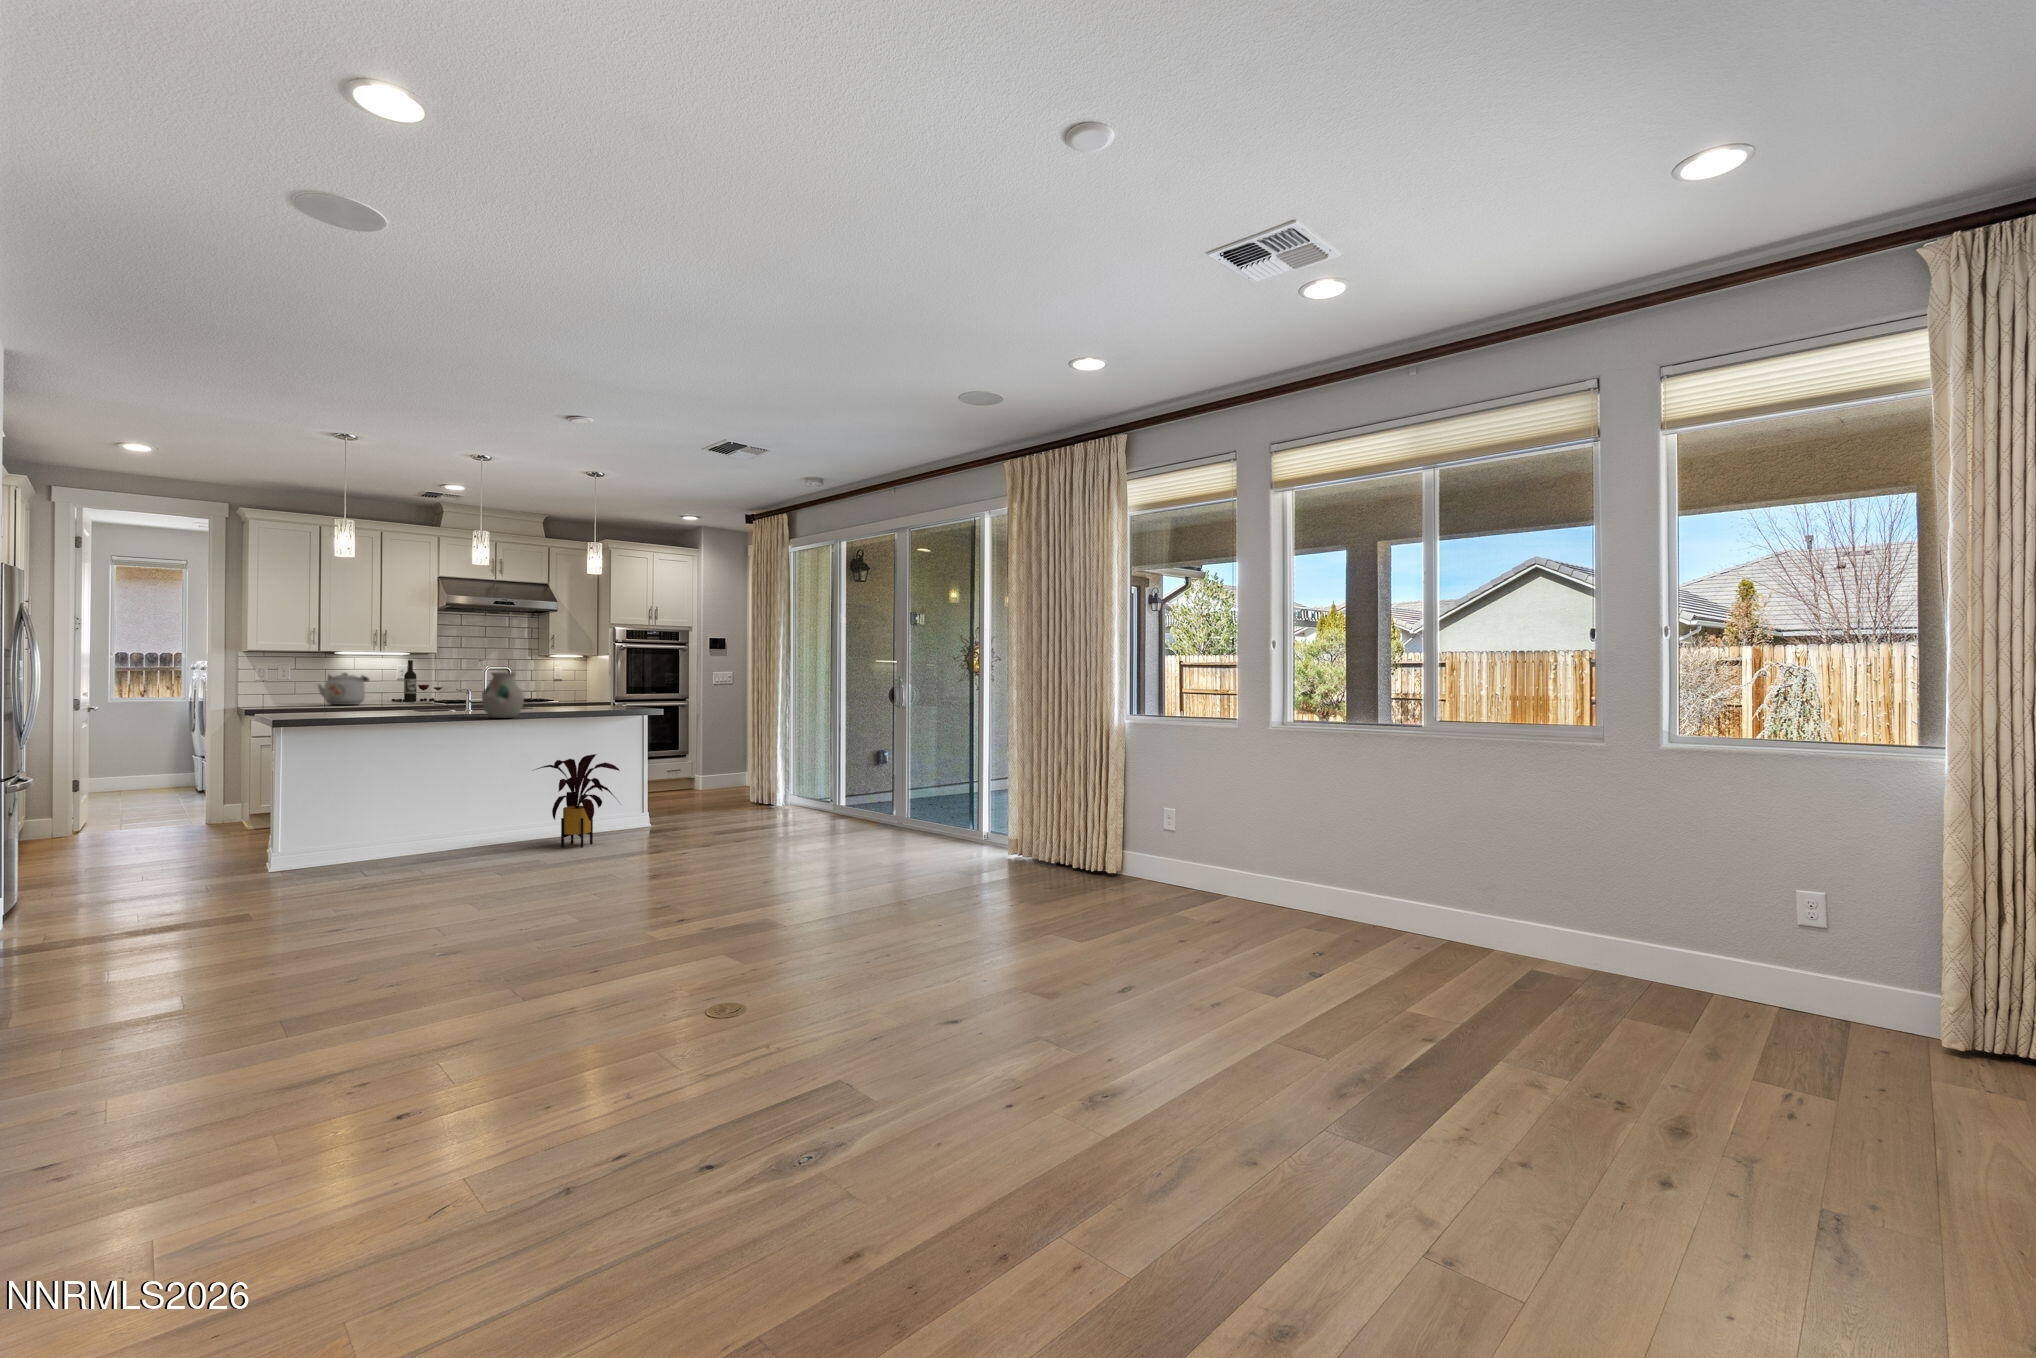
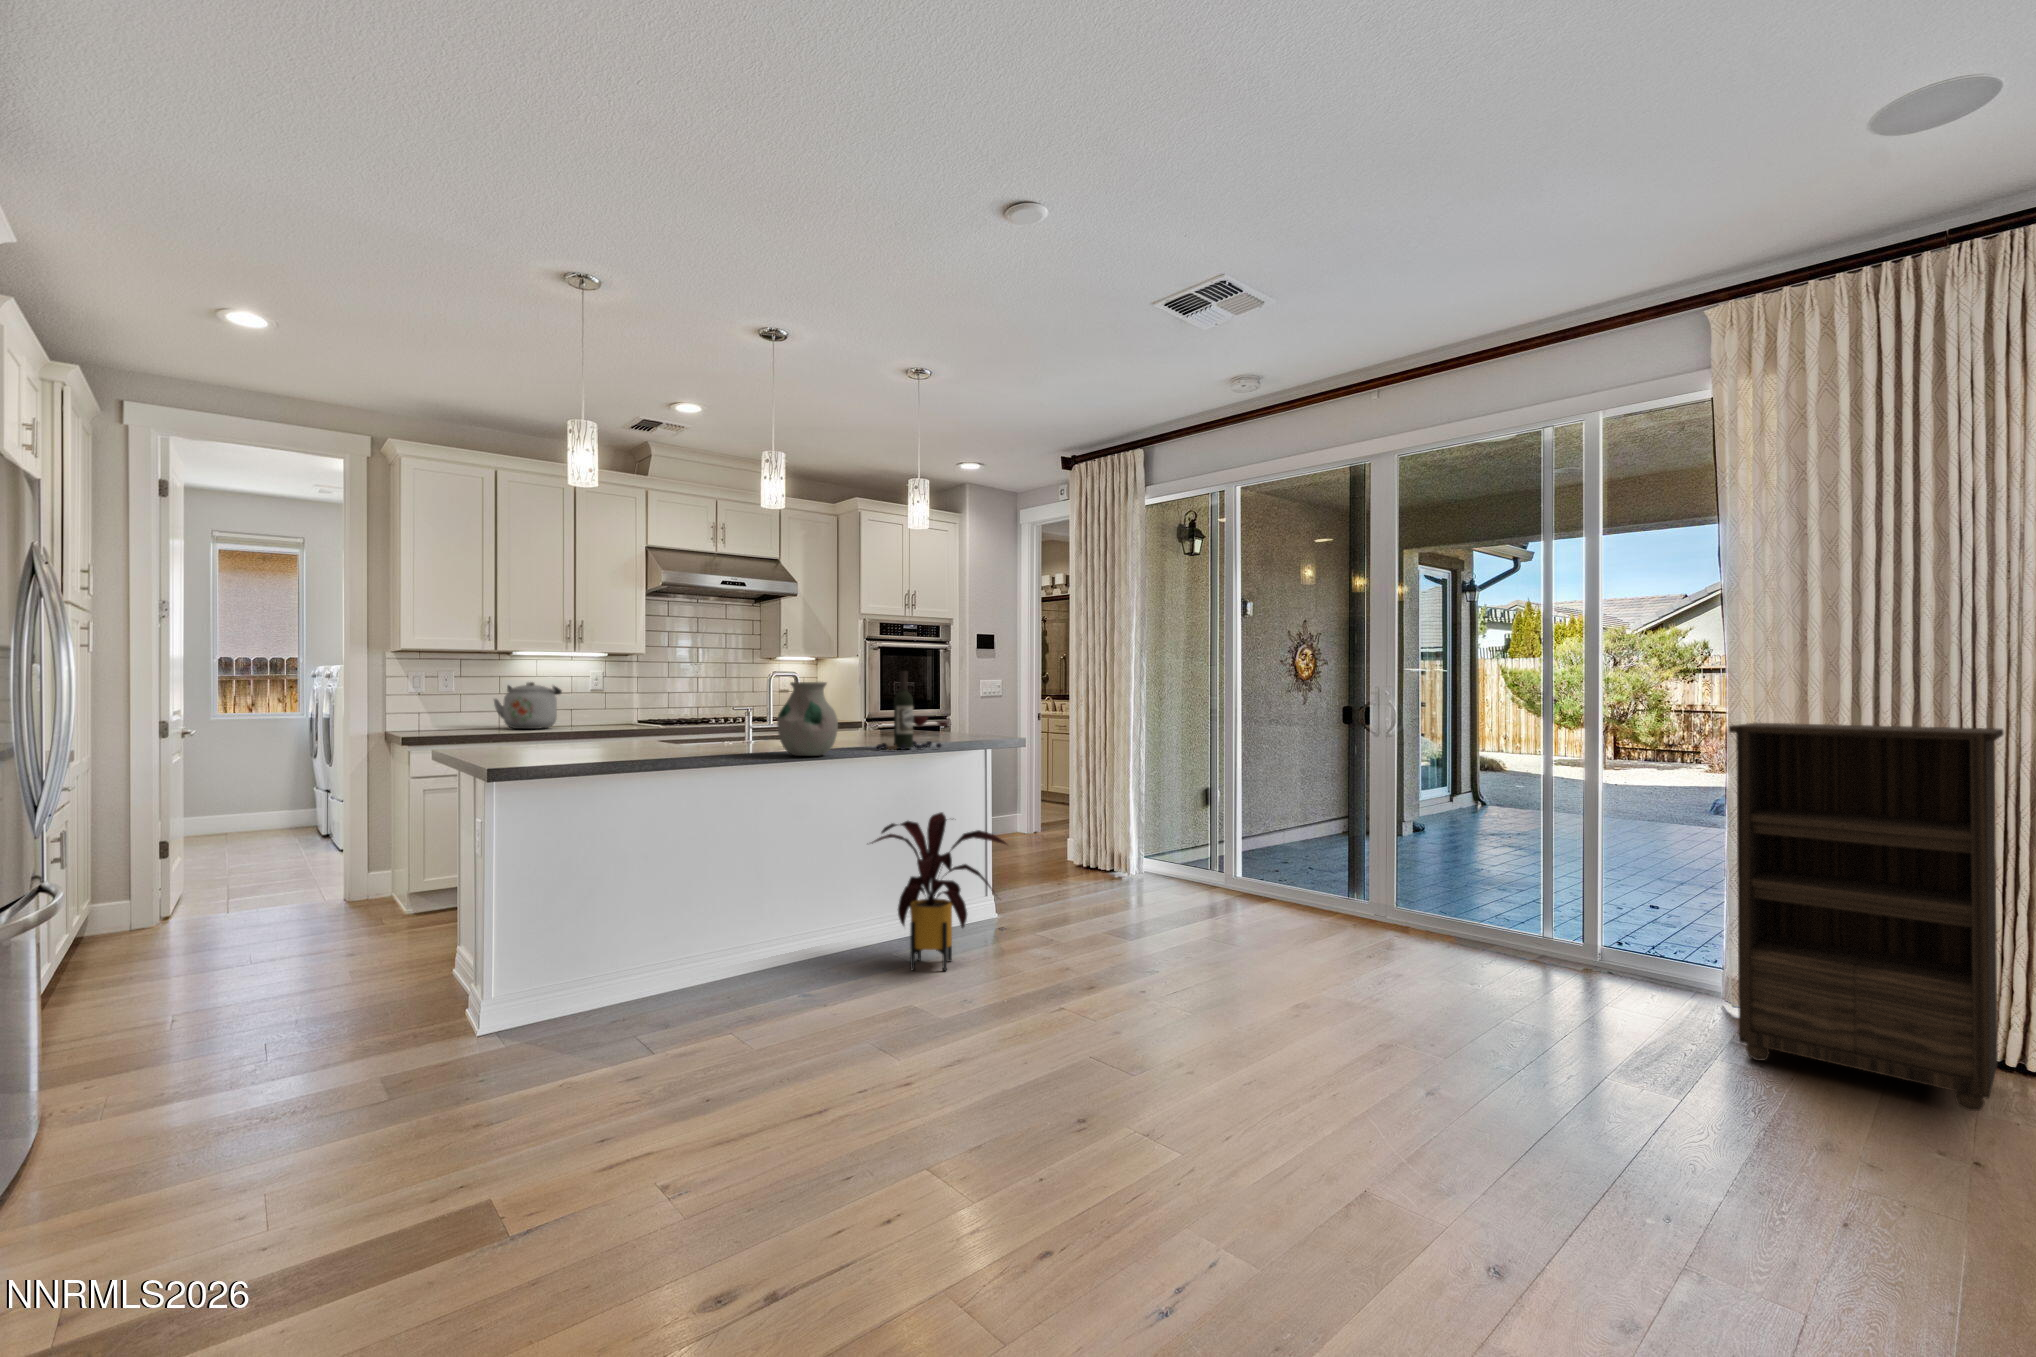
wine bottle: present [391,660,442,702] -> present [877,671,949,750]
bookshelf: none [962,695,1073,884] -> present [1729,723,2004,1111]

